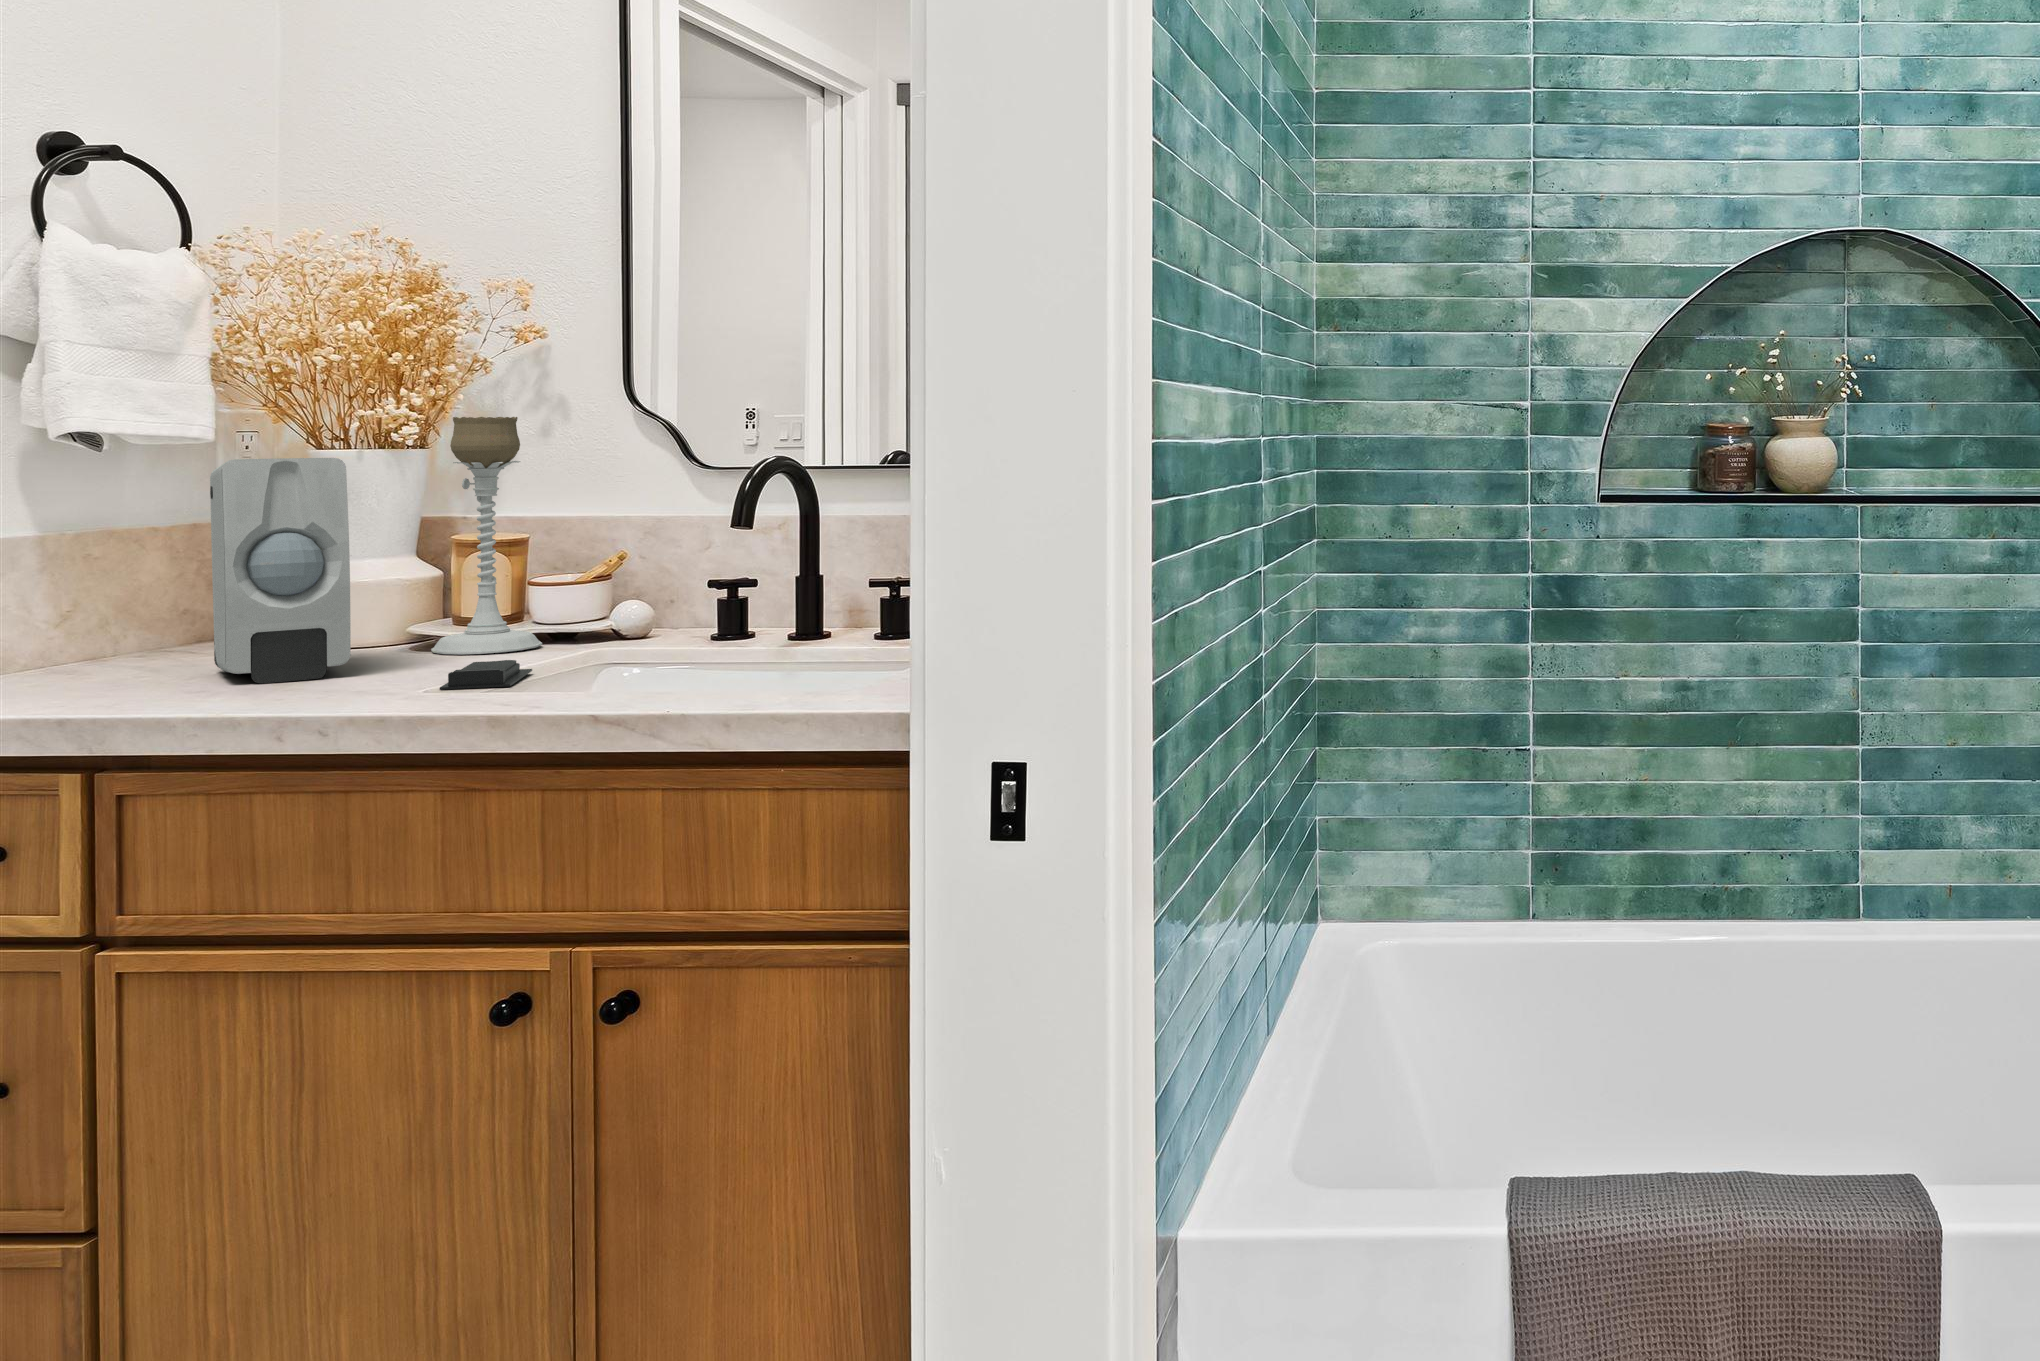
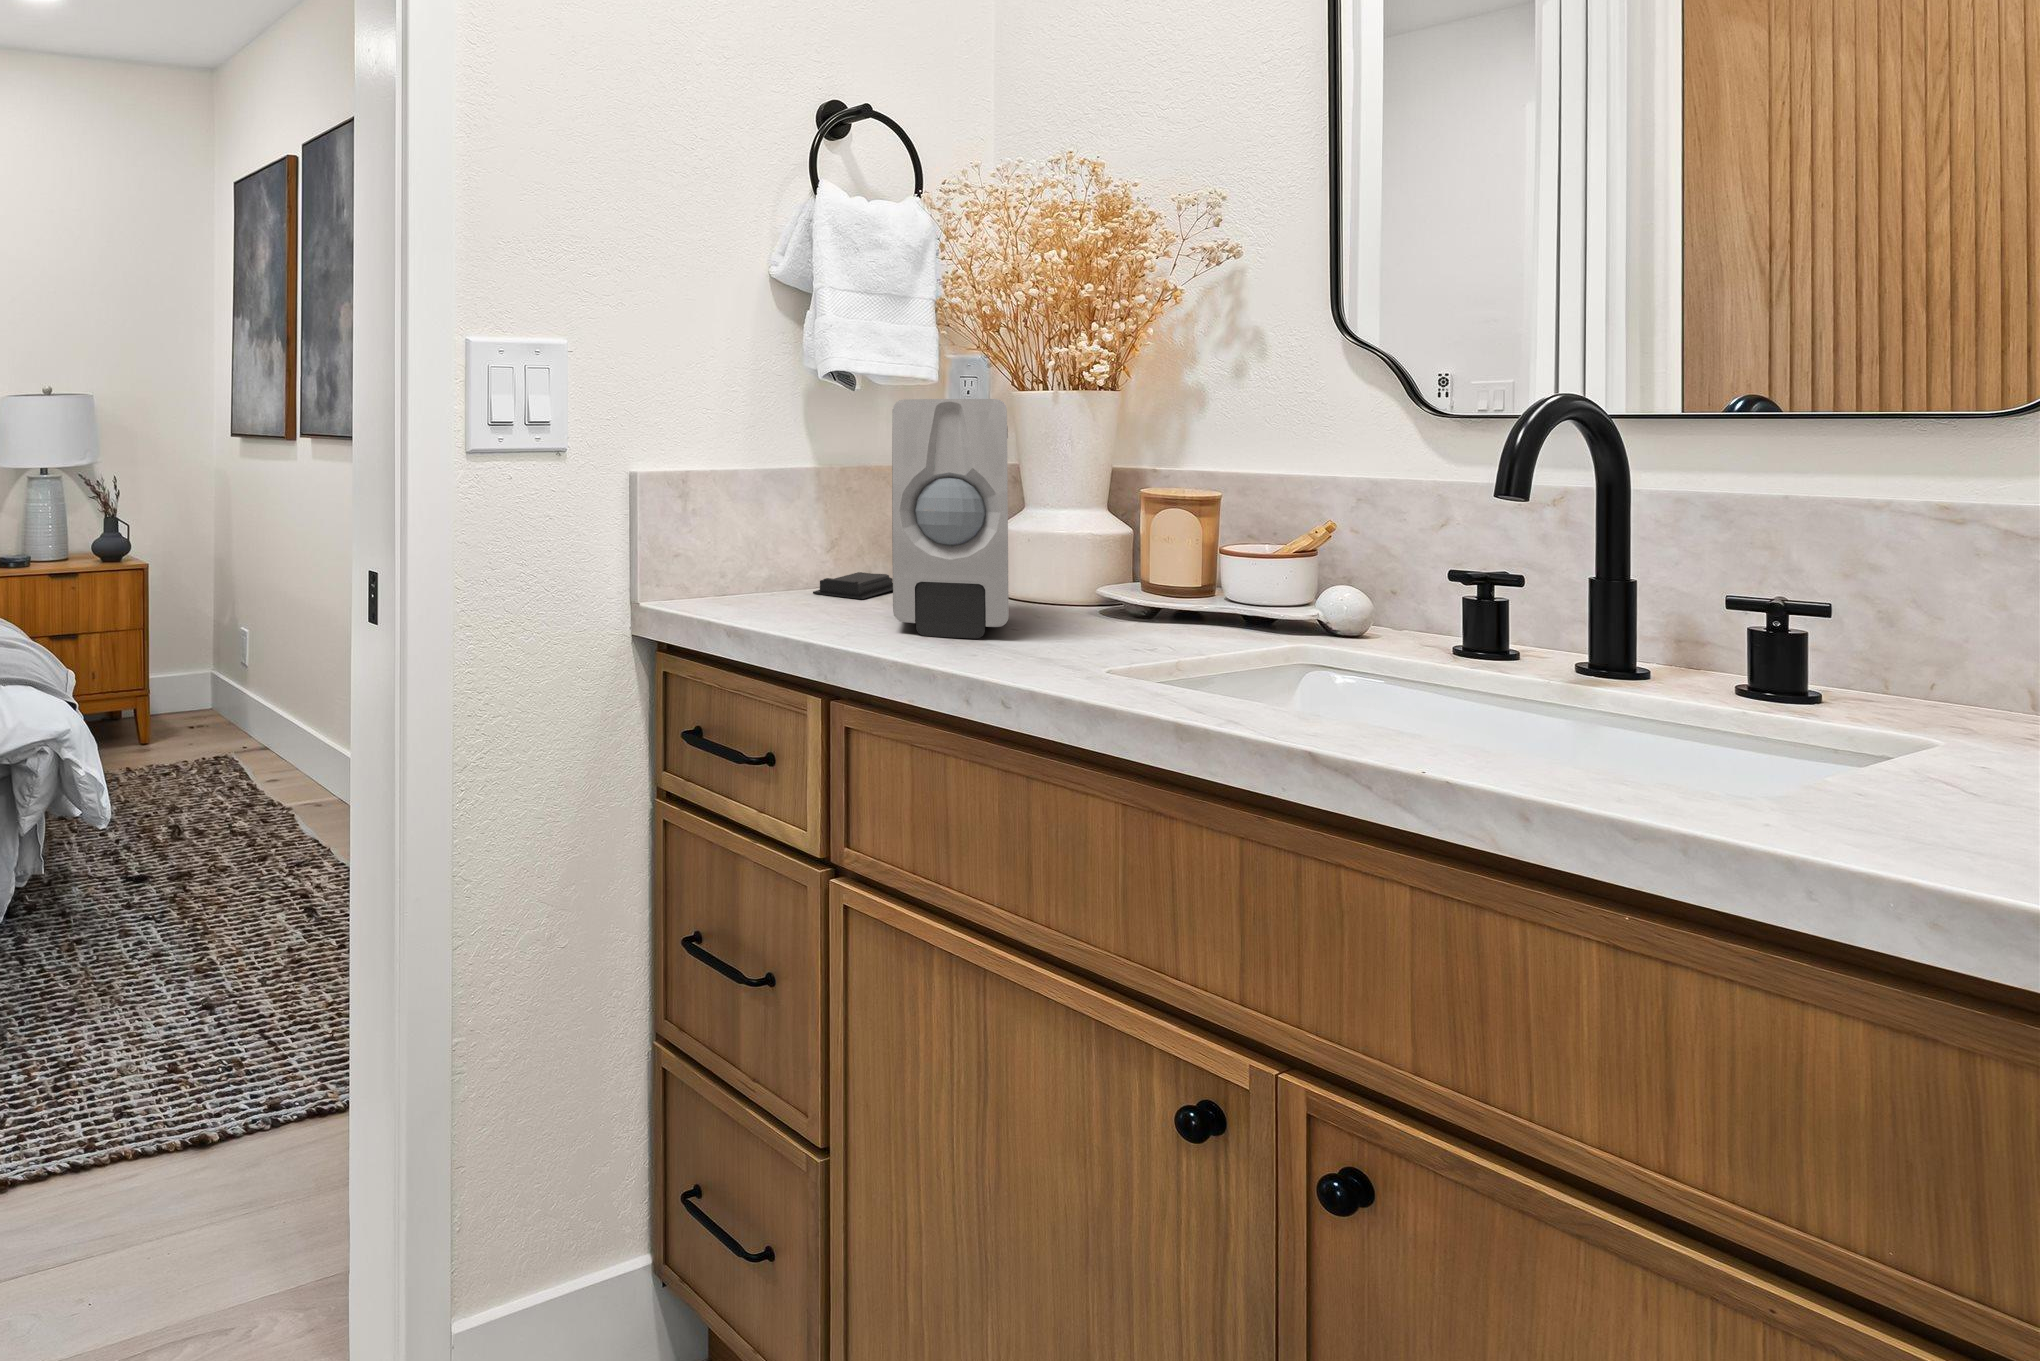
candle holder: present [431,417,542,655] -> none [1113,353,1233,628]
soap bar: present [440,660,532,690] -> present [813,572,893,599]

